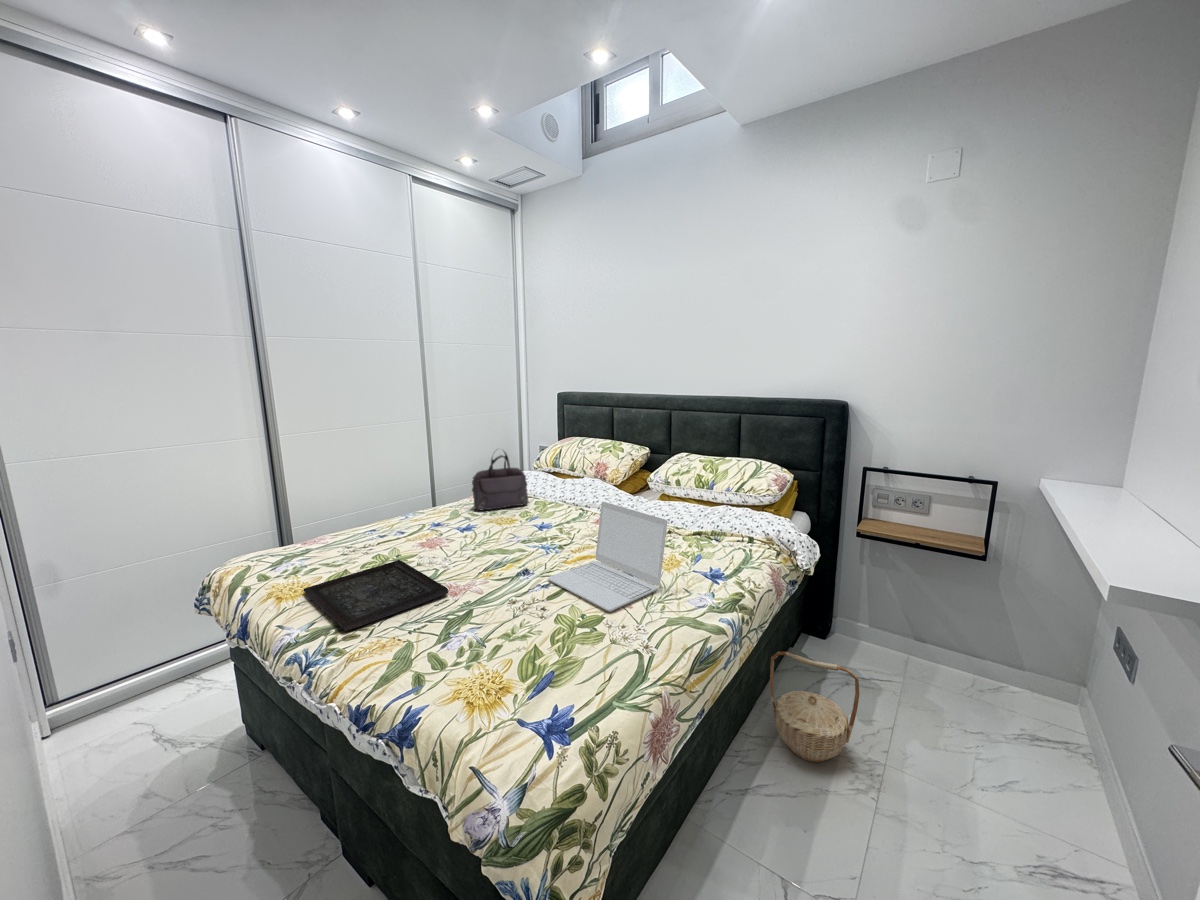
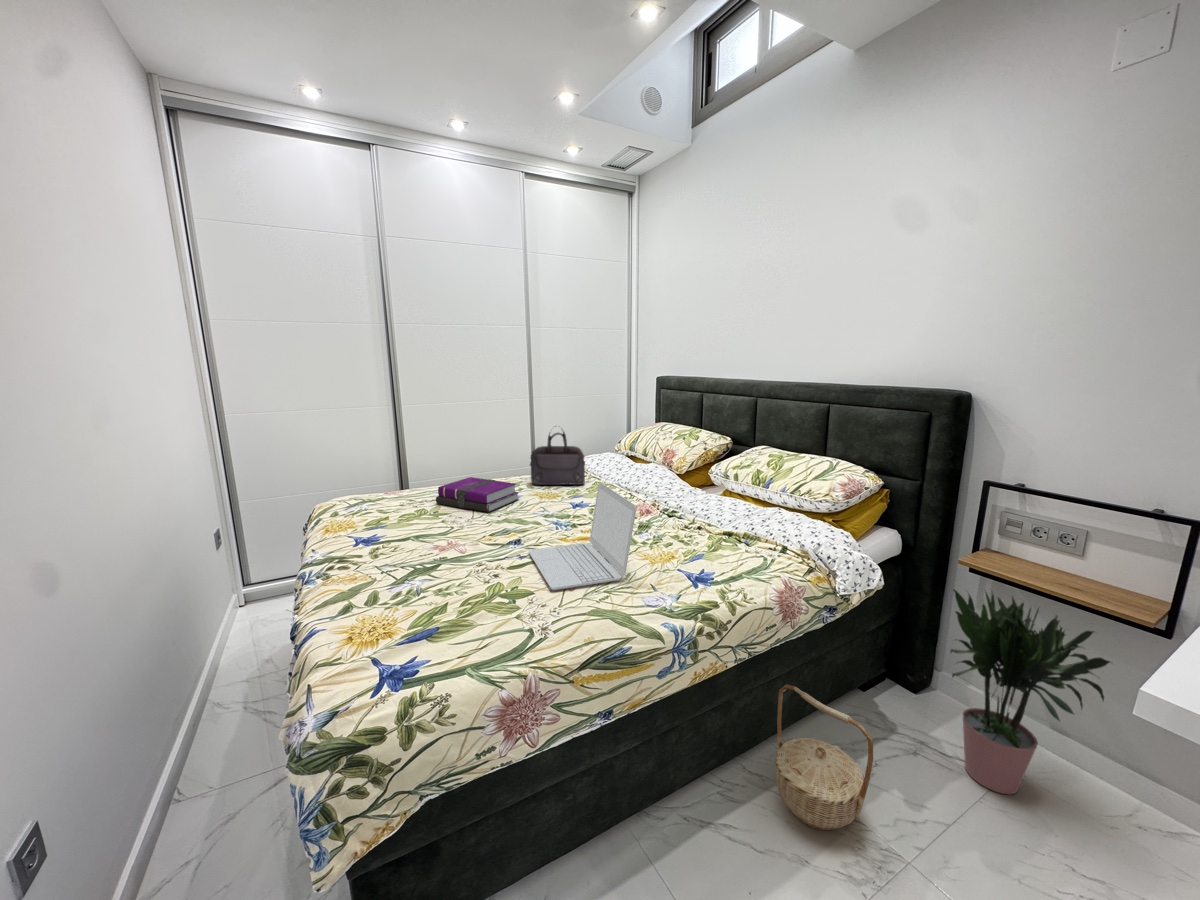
notebook: none [393,511,480,545] -> present [436,477,519,512]
potted plant: none [854,539,985,695] -> present [951,589,1110,794]
tray: present [304,560,448,631] -> none [331,515,434,562]

